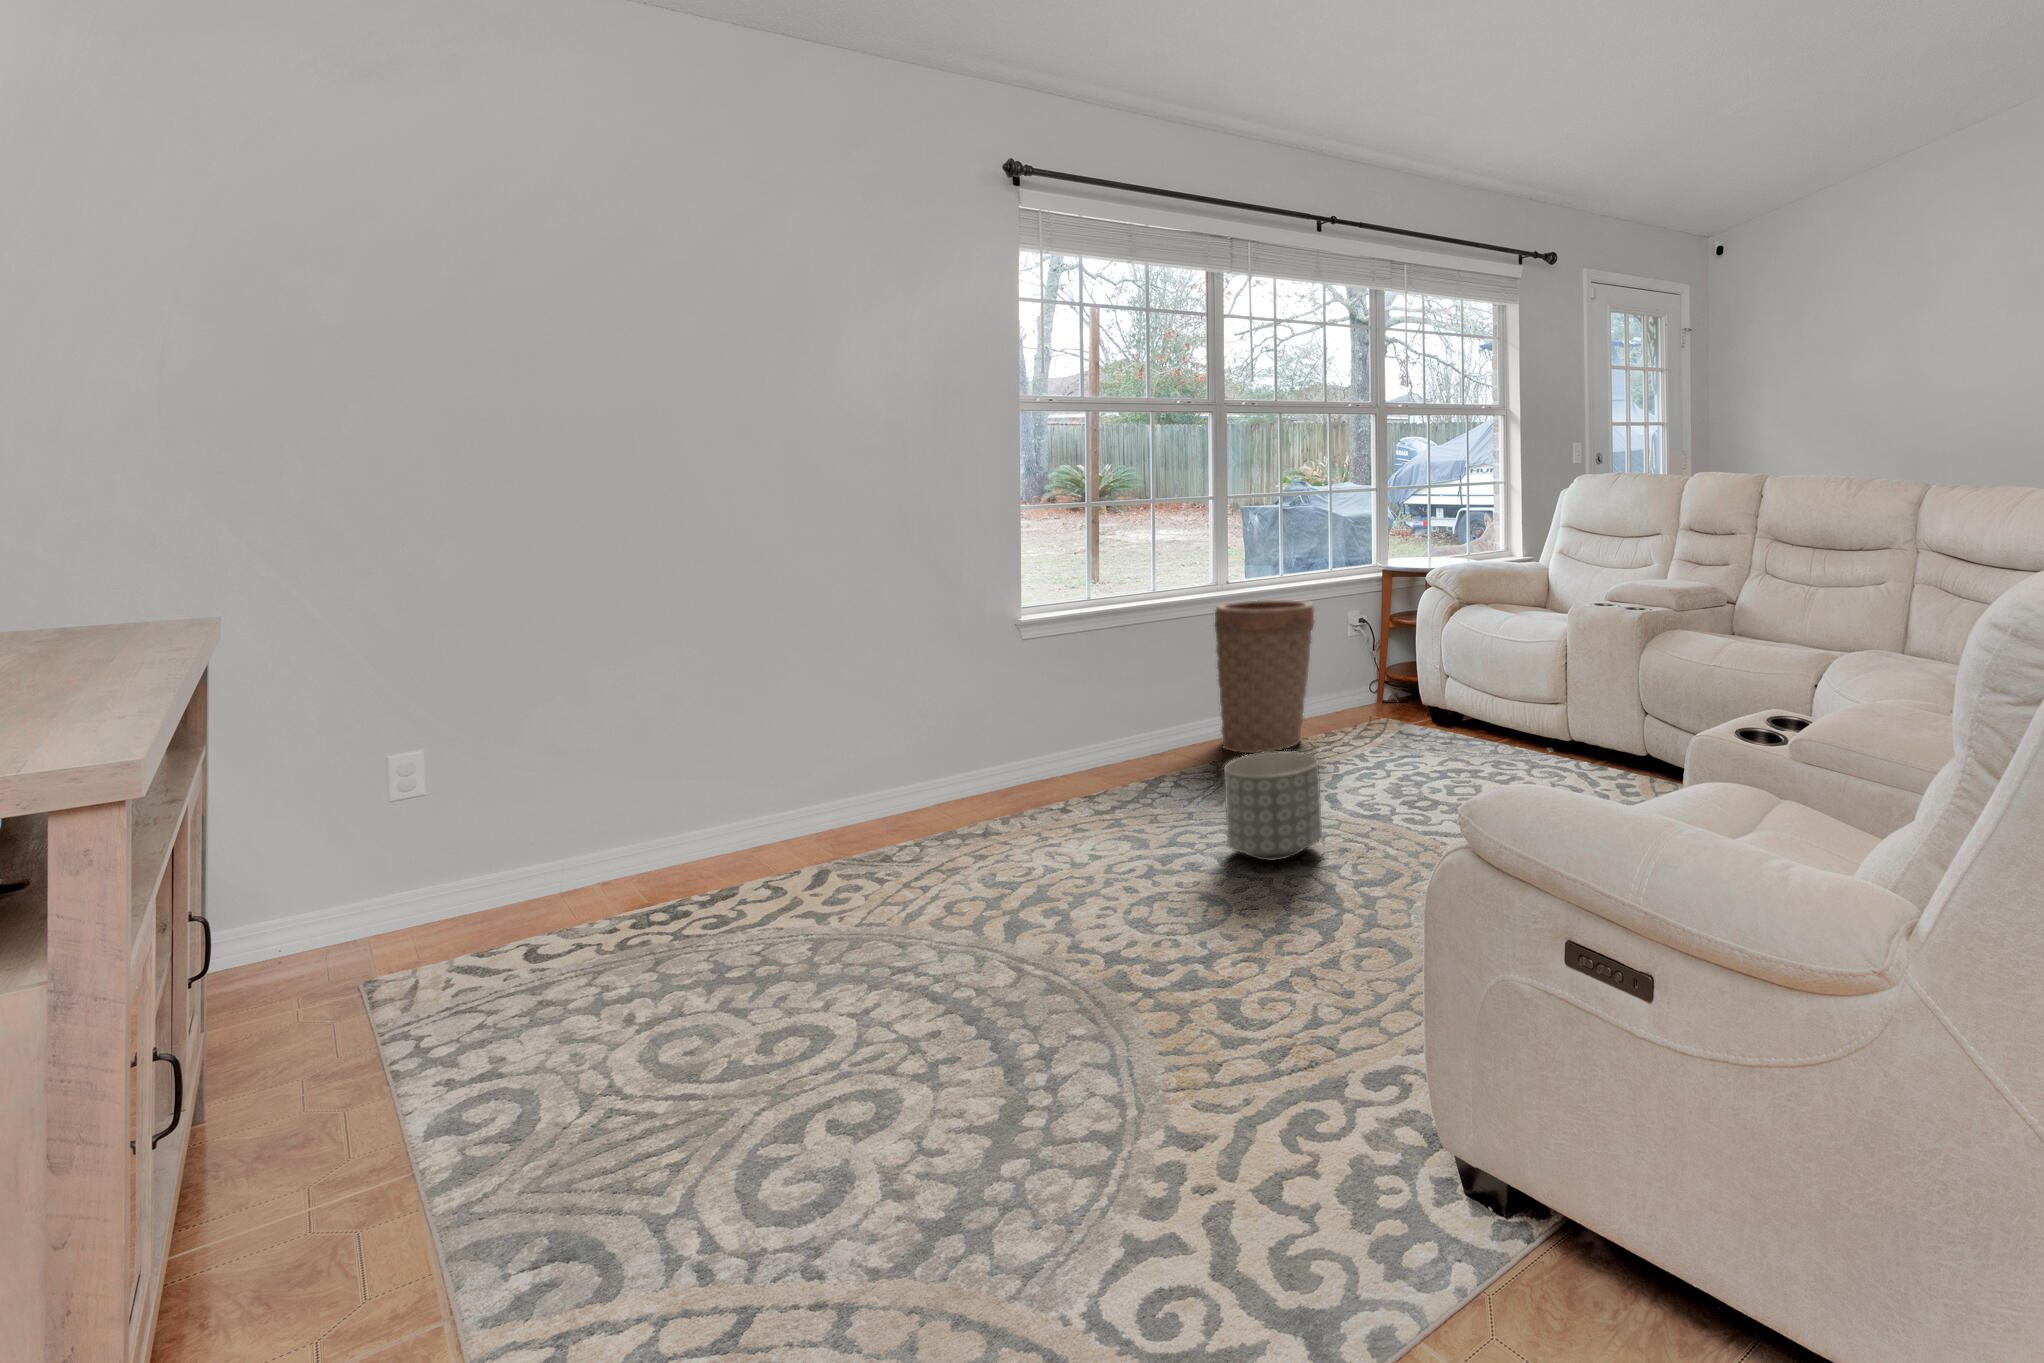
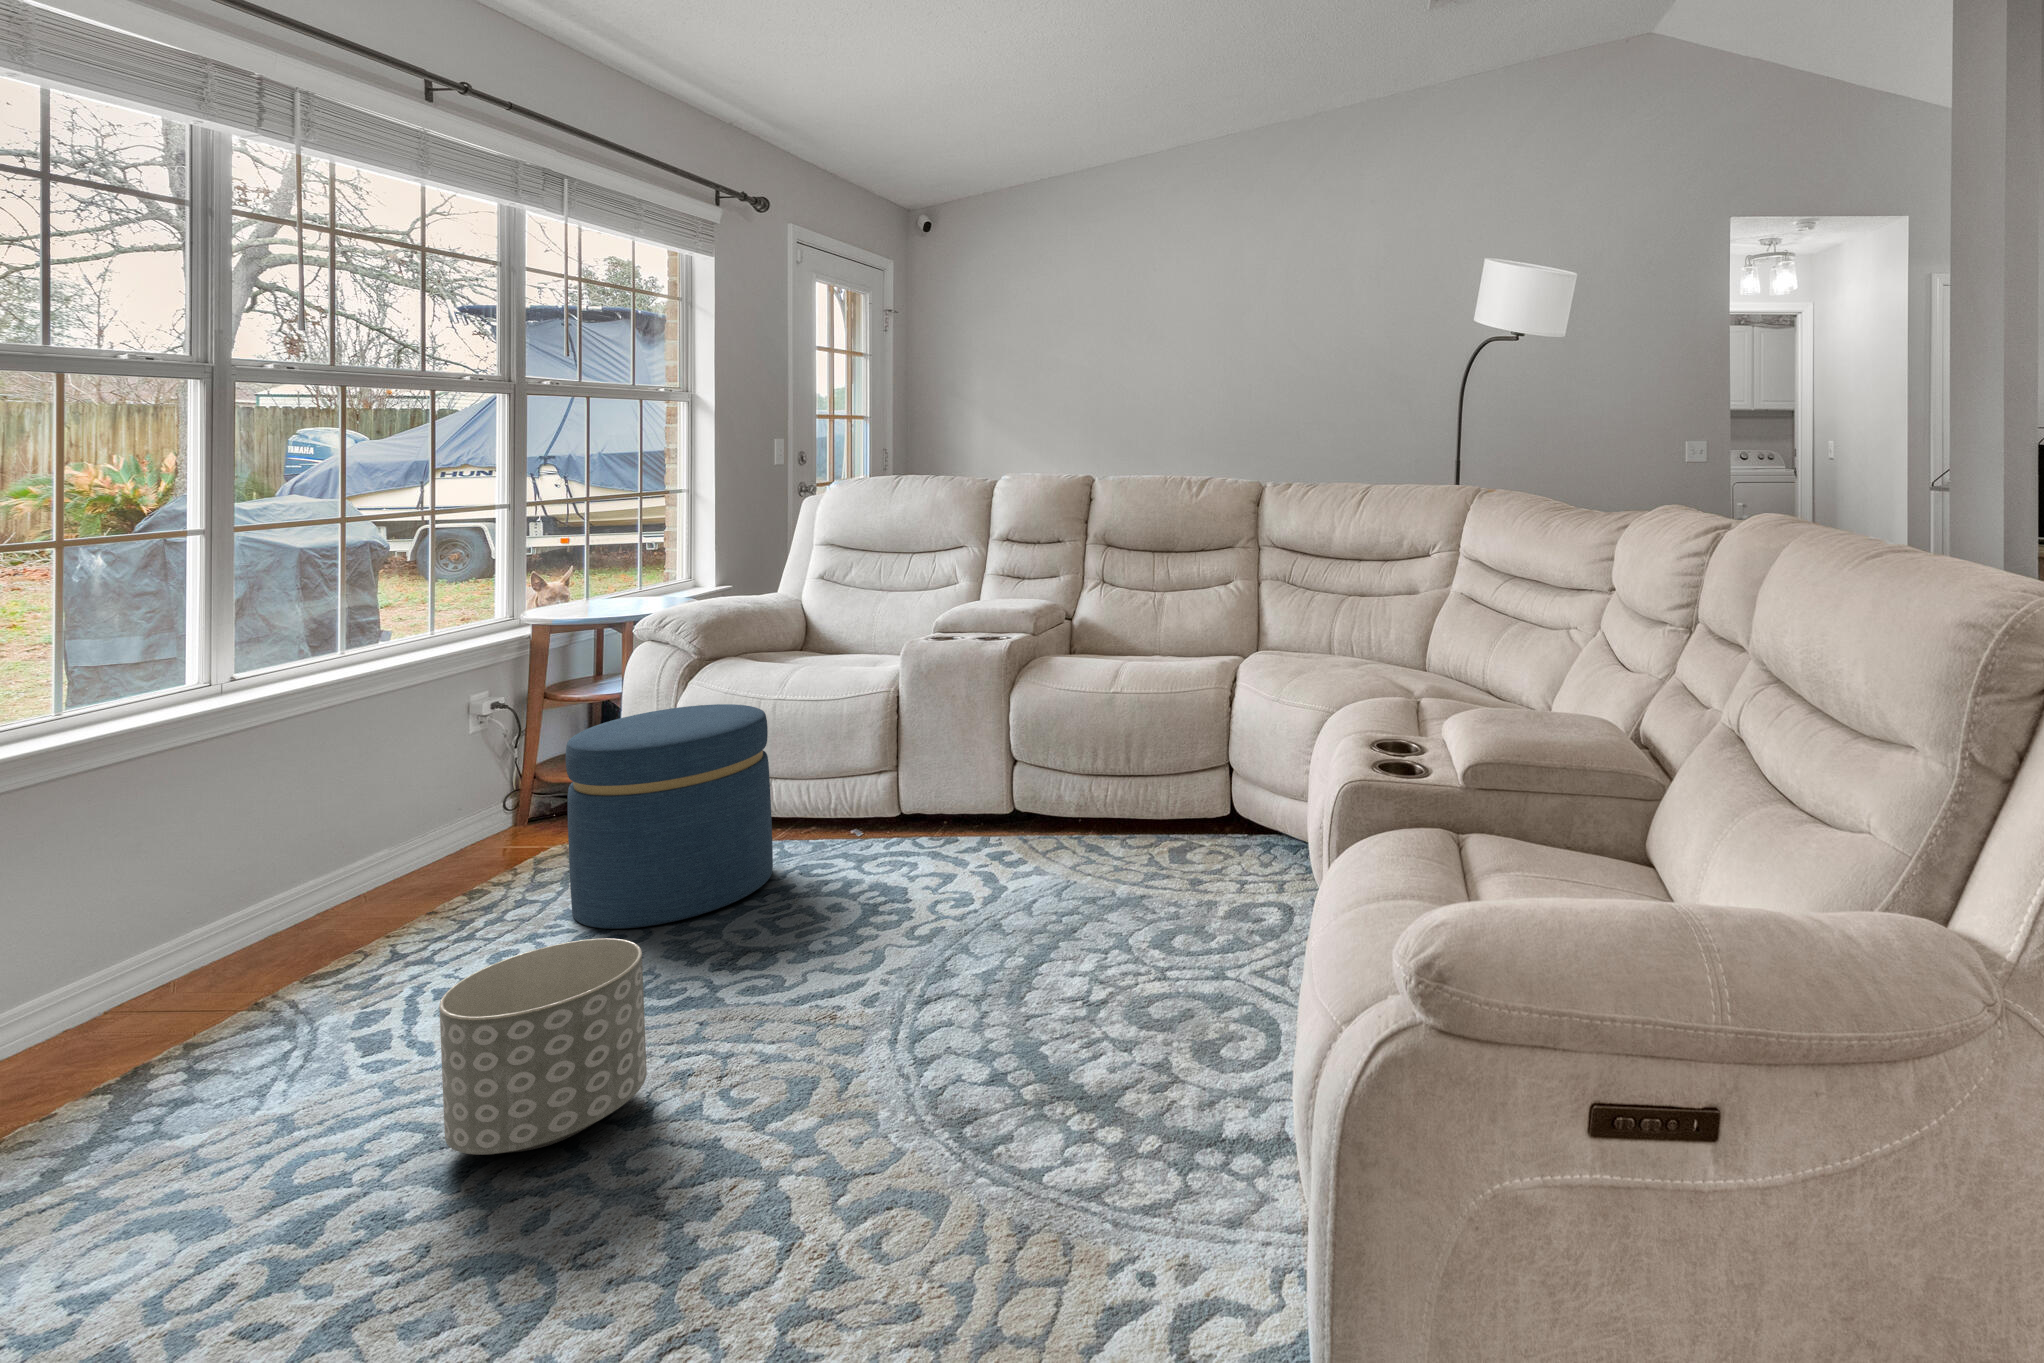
basket: present [1215,600,1314,753] -> none [232,690,462,974]
ottoman: none [1355,632,1475,773] -> present [566,704,773,929]

